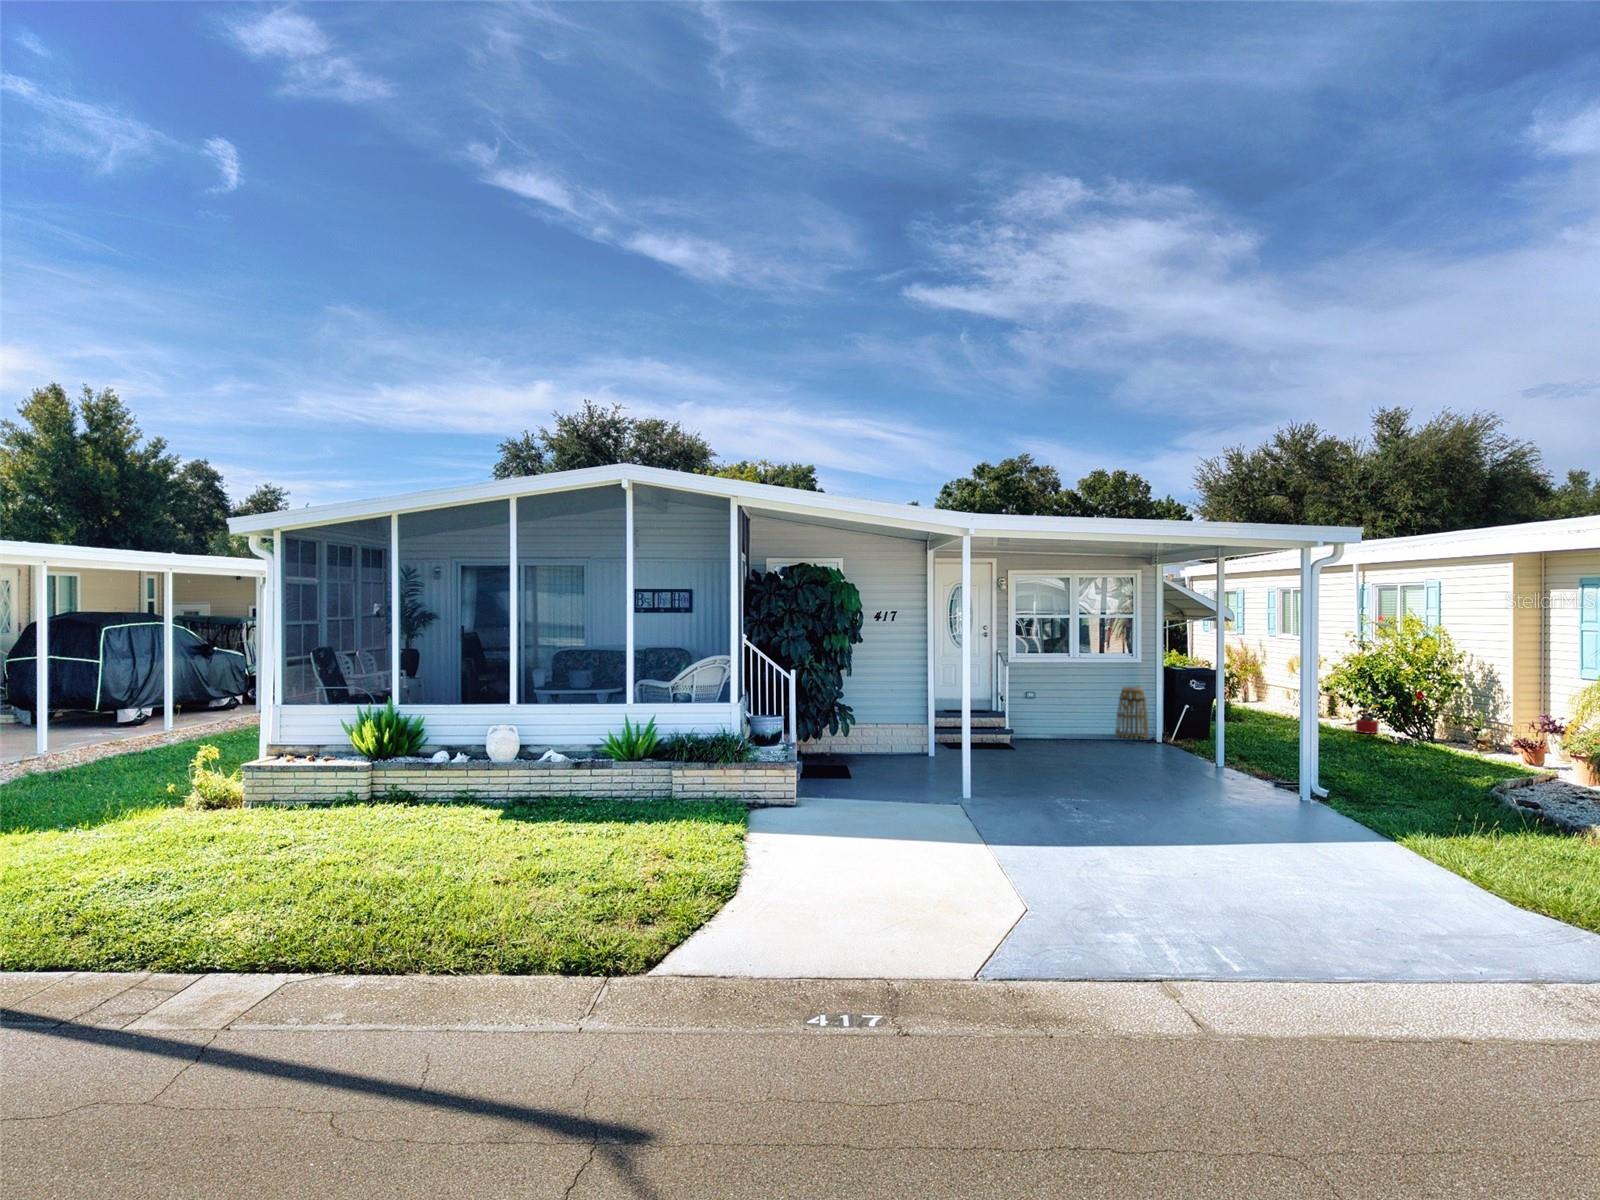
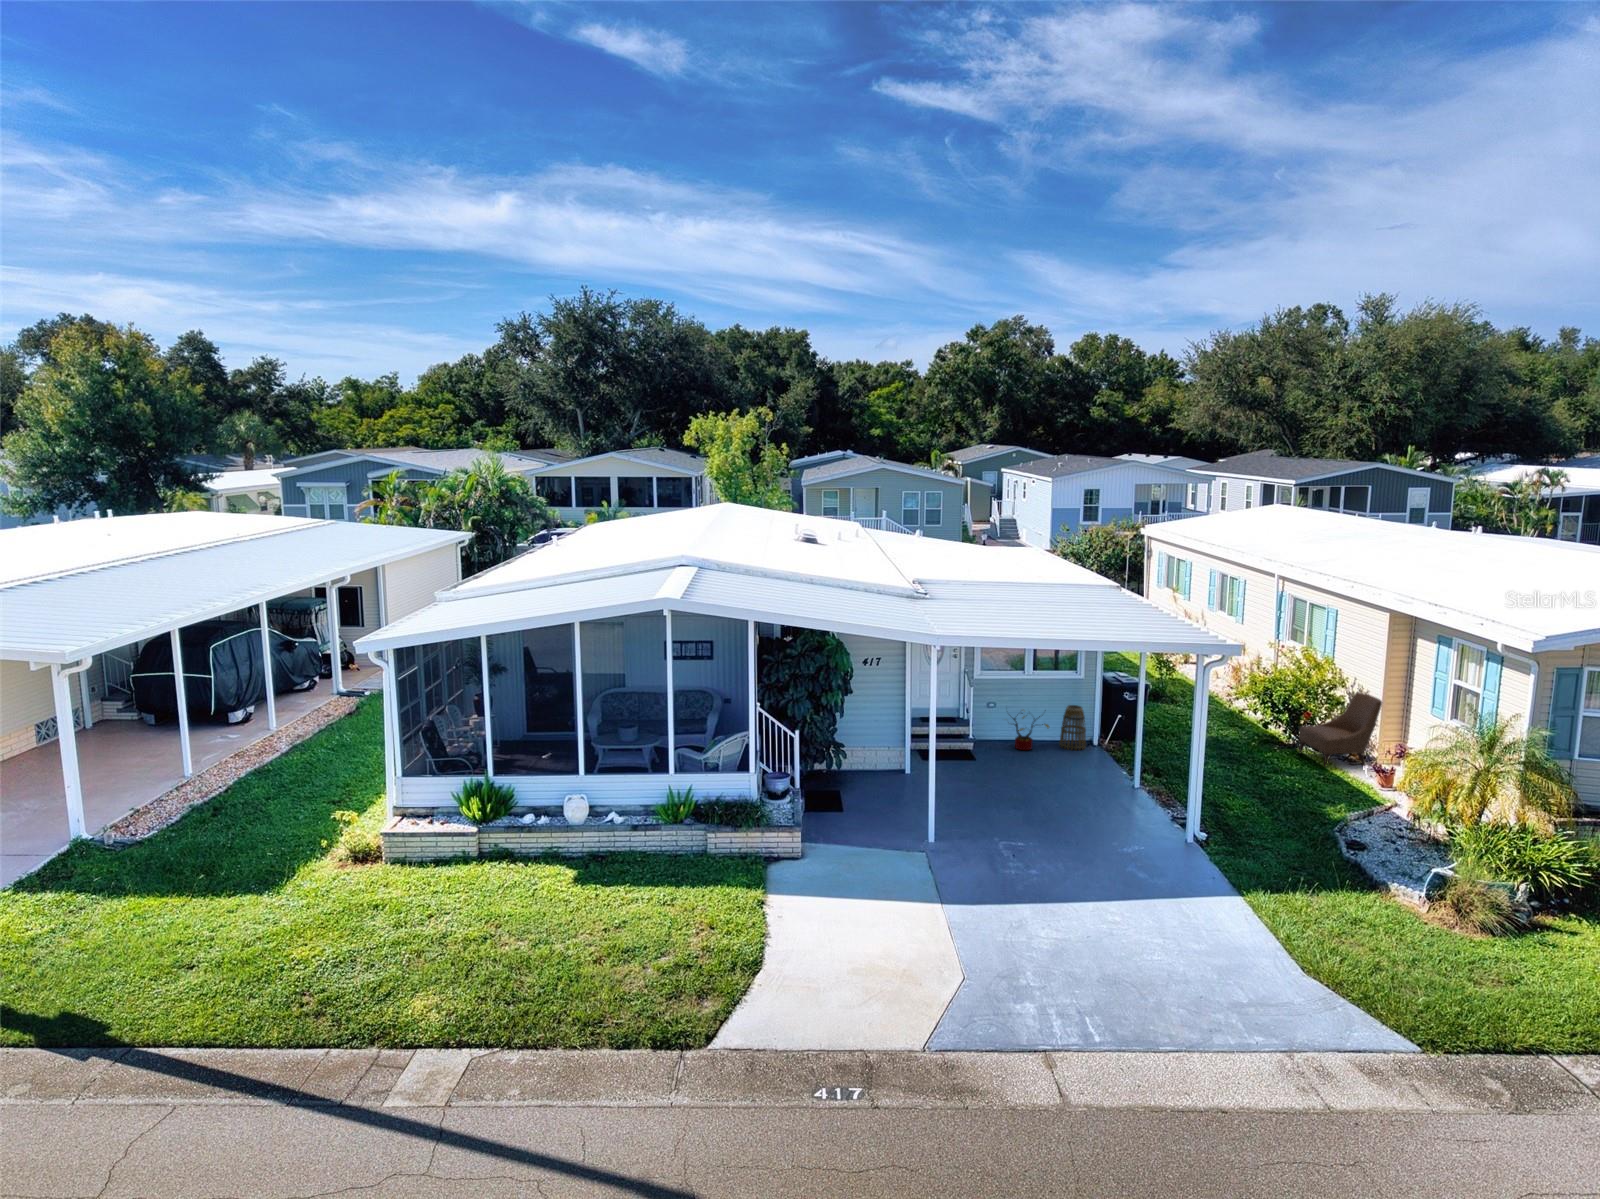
chair: none [1410,665,1513,751] -> present [1299,692,1382,767]
decorative plant: present [1356,689,1380,734] -> present [1013,713,1049,750]

